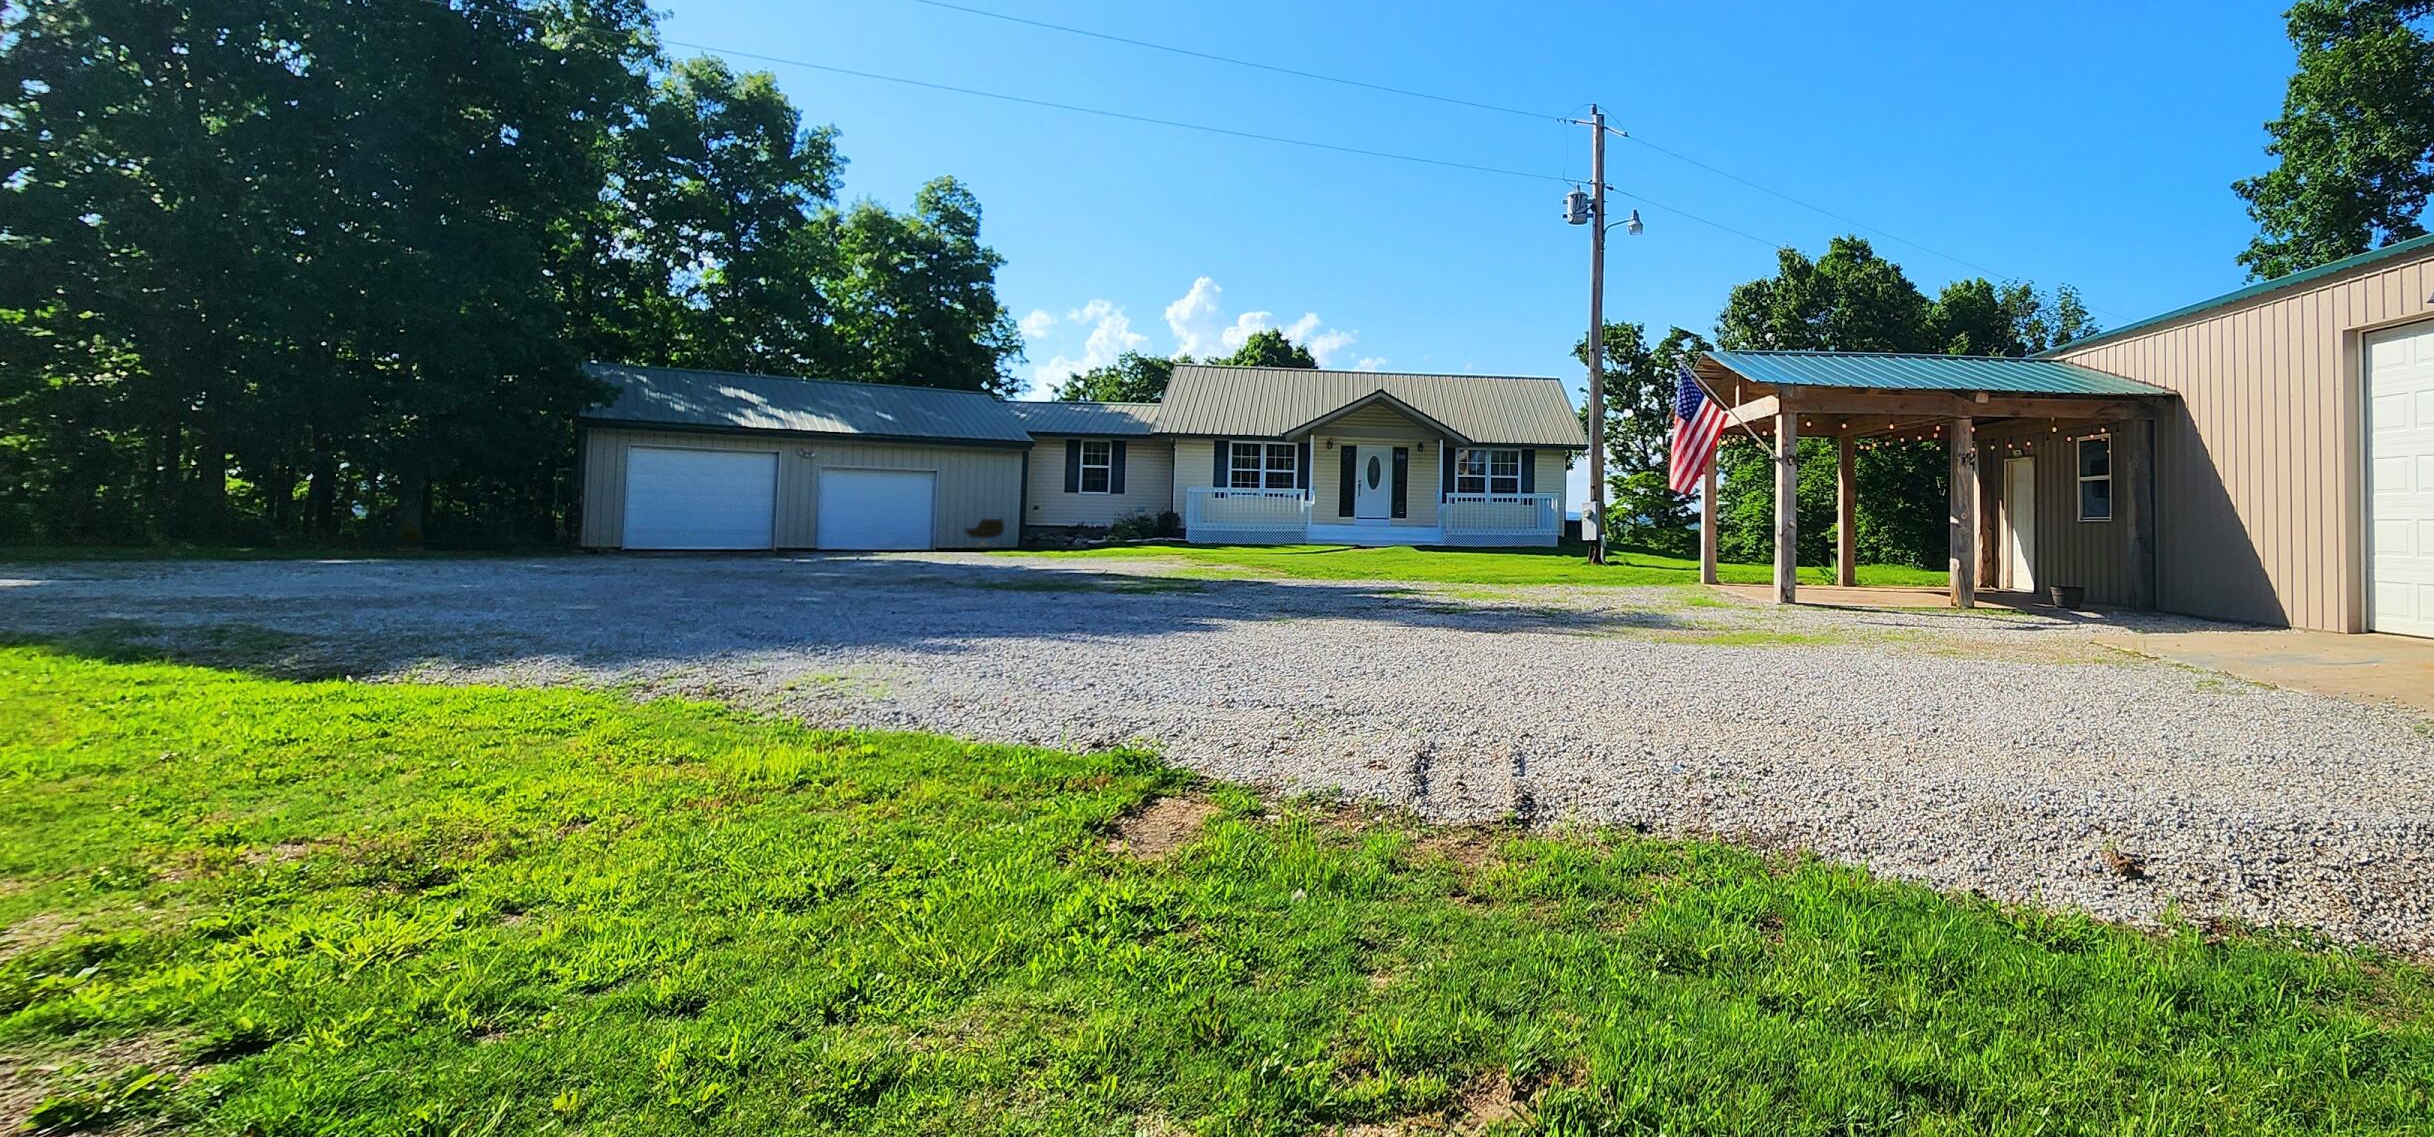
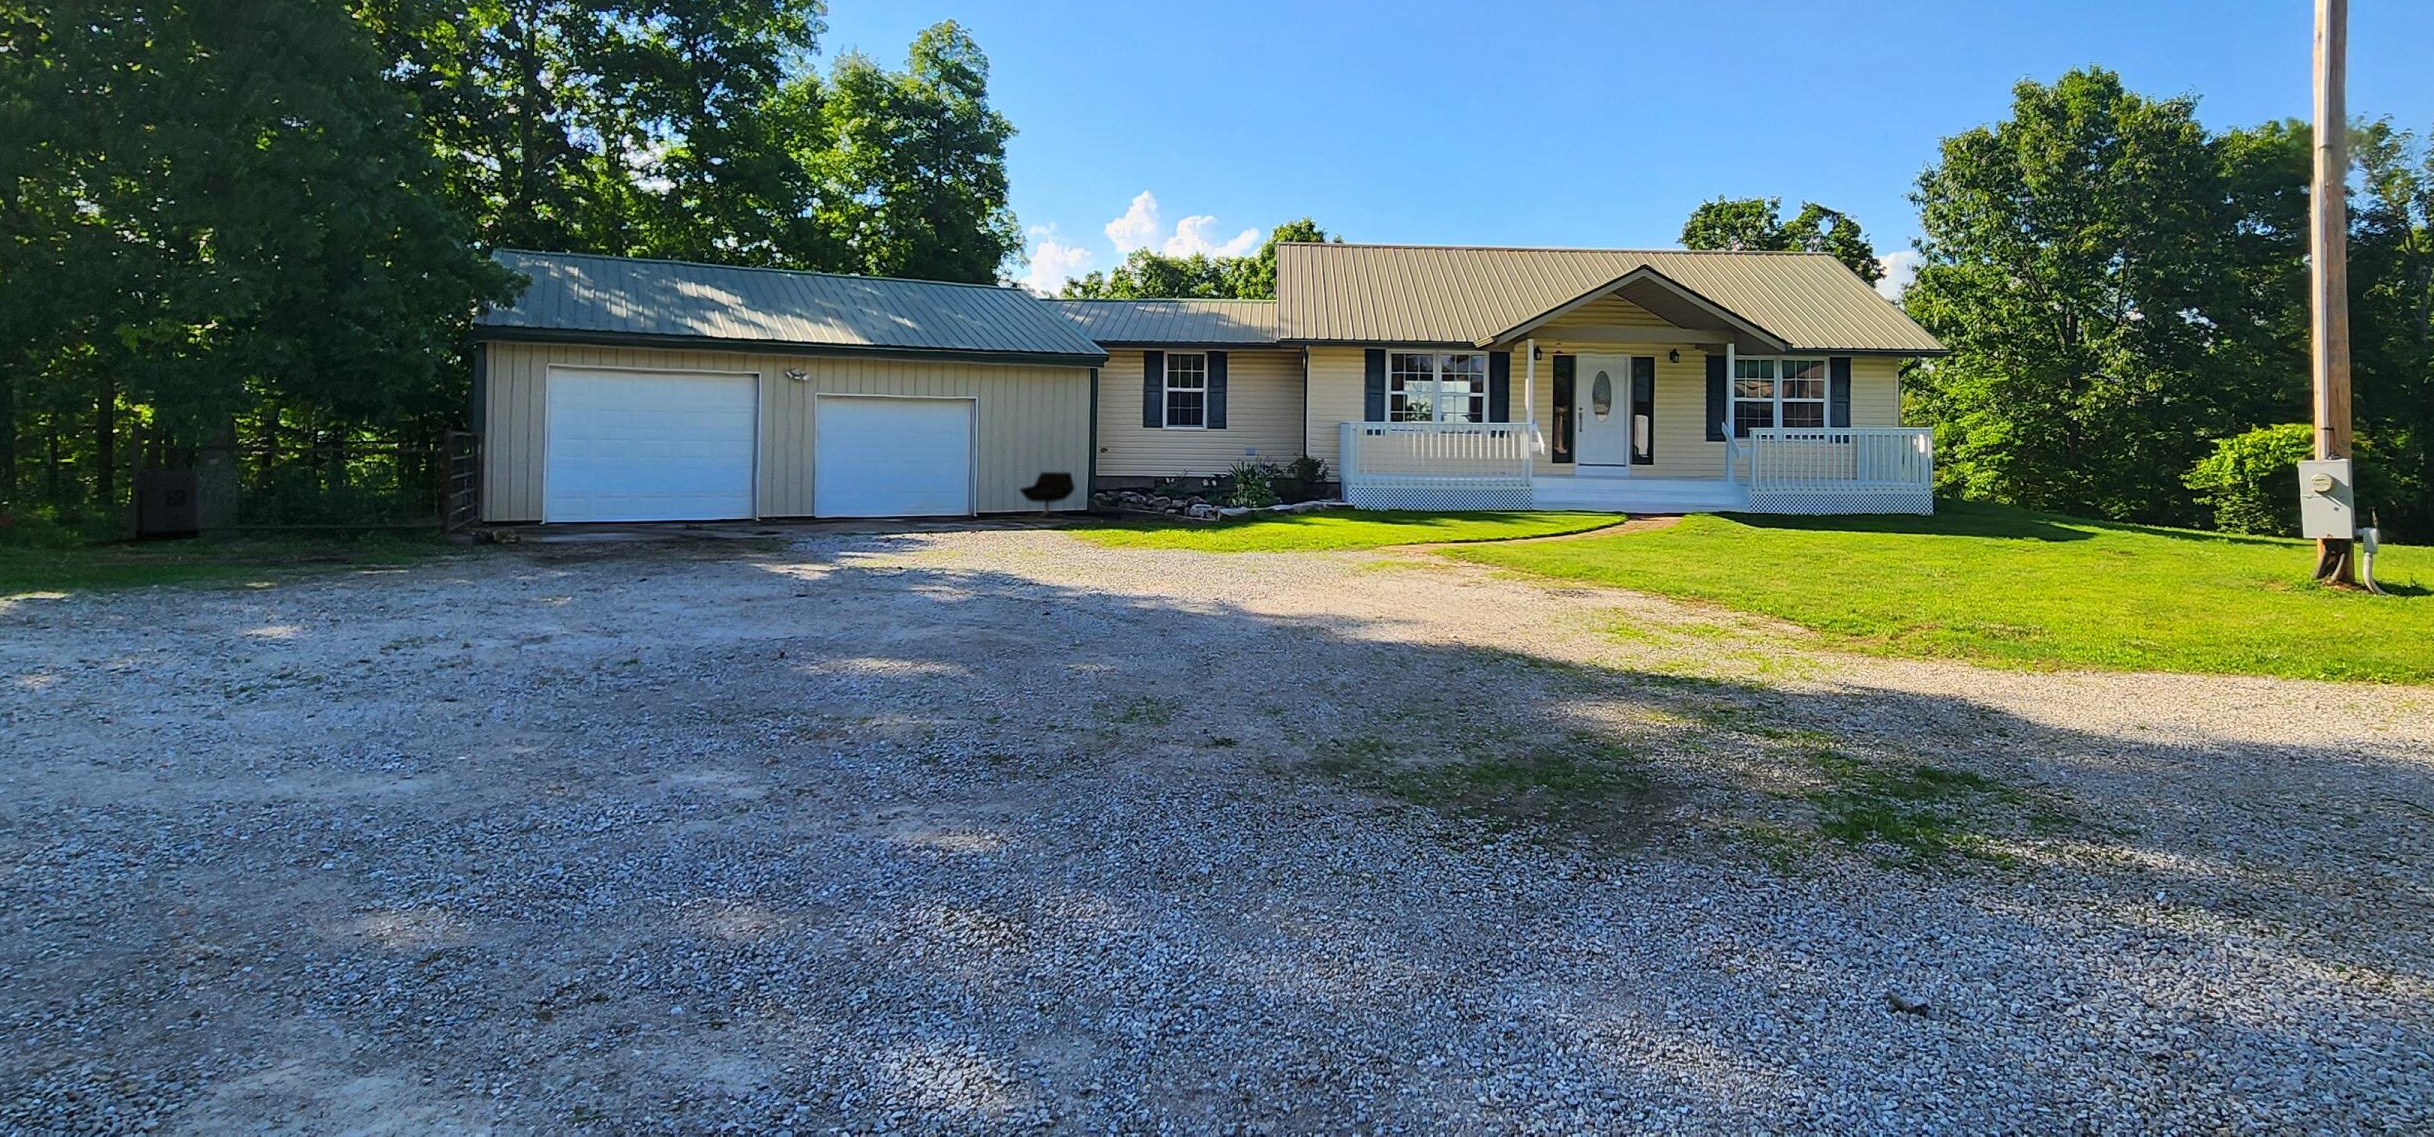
trash can: none [330,507,377,551] -> present [136,469,200,540]
potted tree: present [399,517,424,551] -> none [230,483,270,537]

